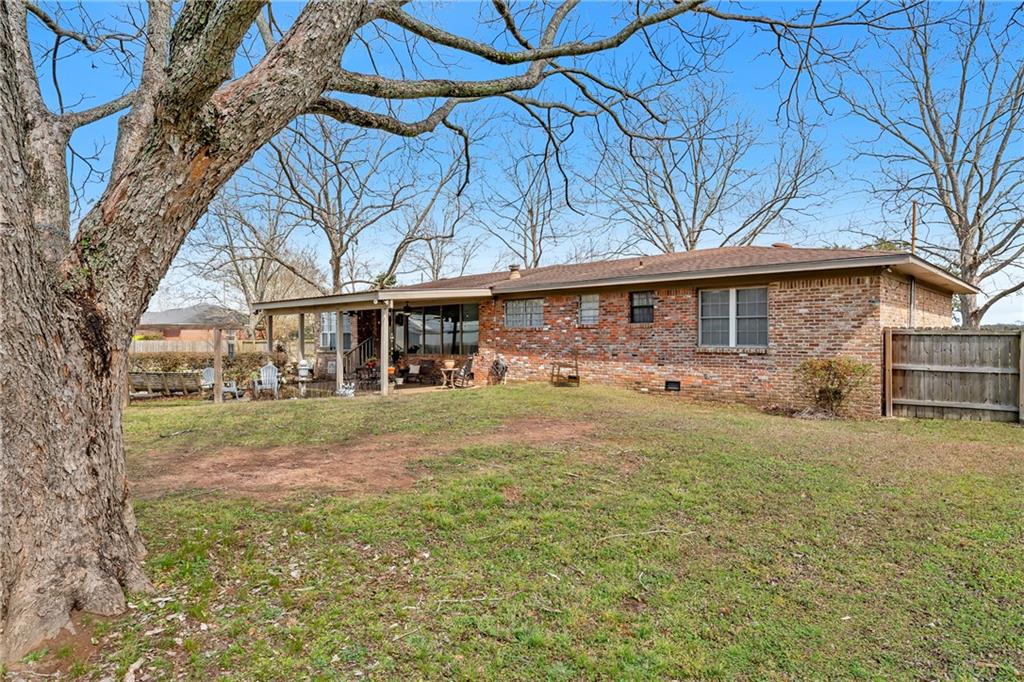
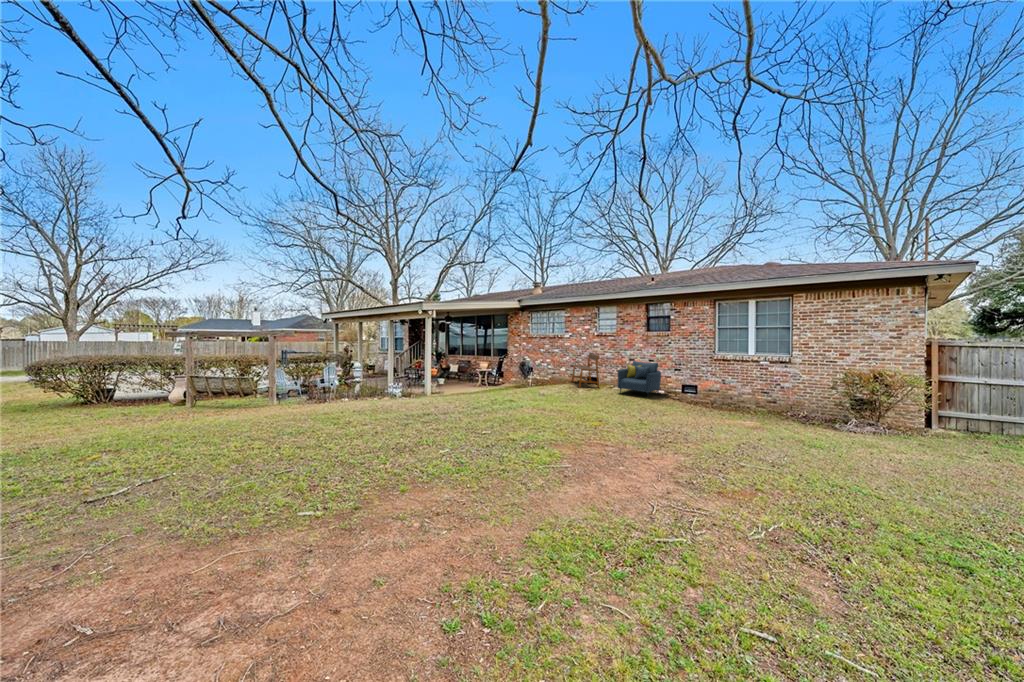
armchair: none [596,355,644,395] -> present [618,361,661,397]

